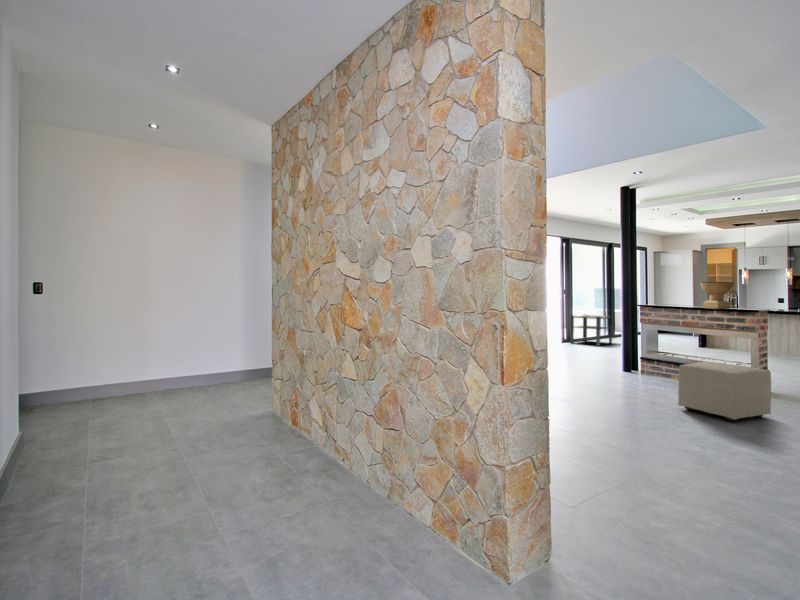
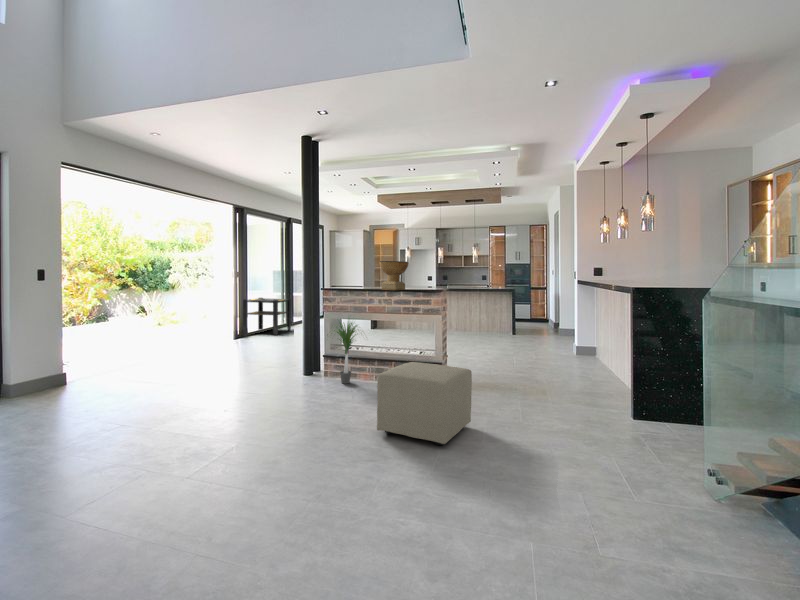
potted plant: none [639,325,682,381] -> present [337,321,357,384]

